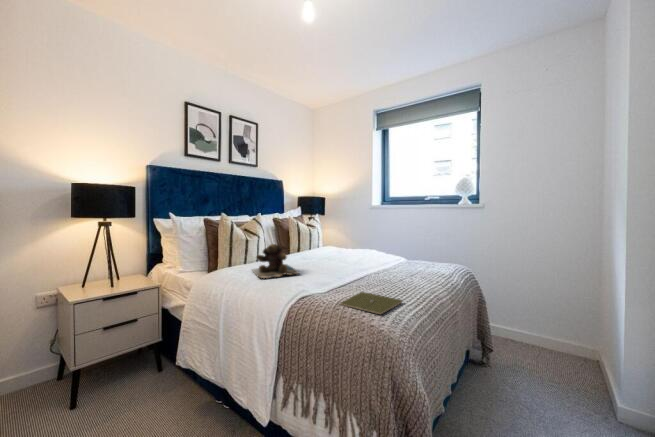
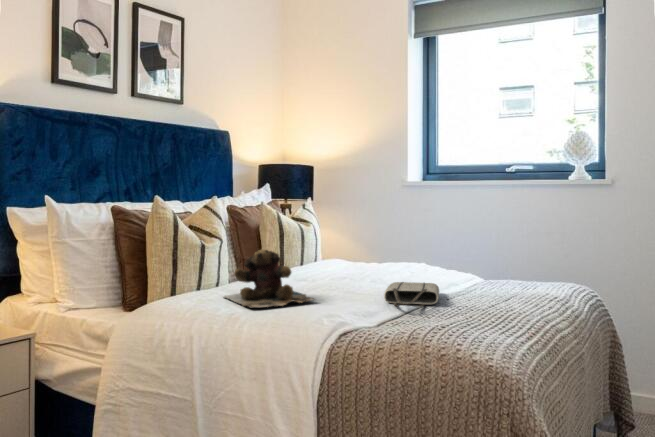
tote bag: none [339,263,374,280] -> present [384,282,439,306]
notebook: present [341,292,402,314] -> none [412,322,507,348]

